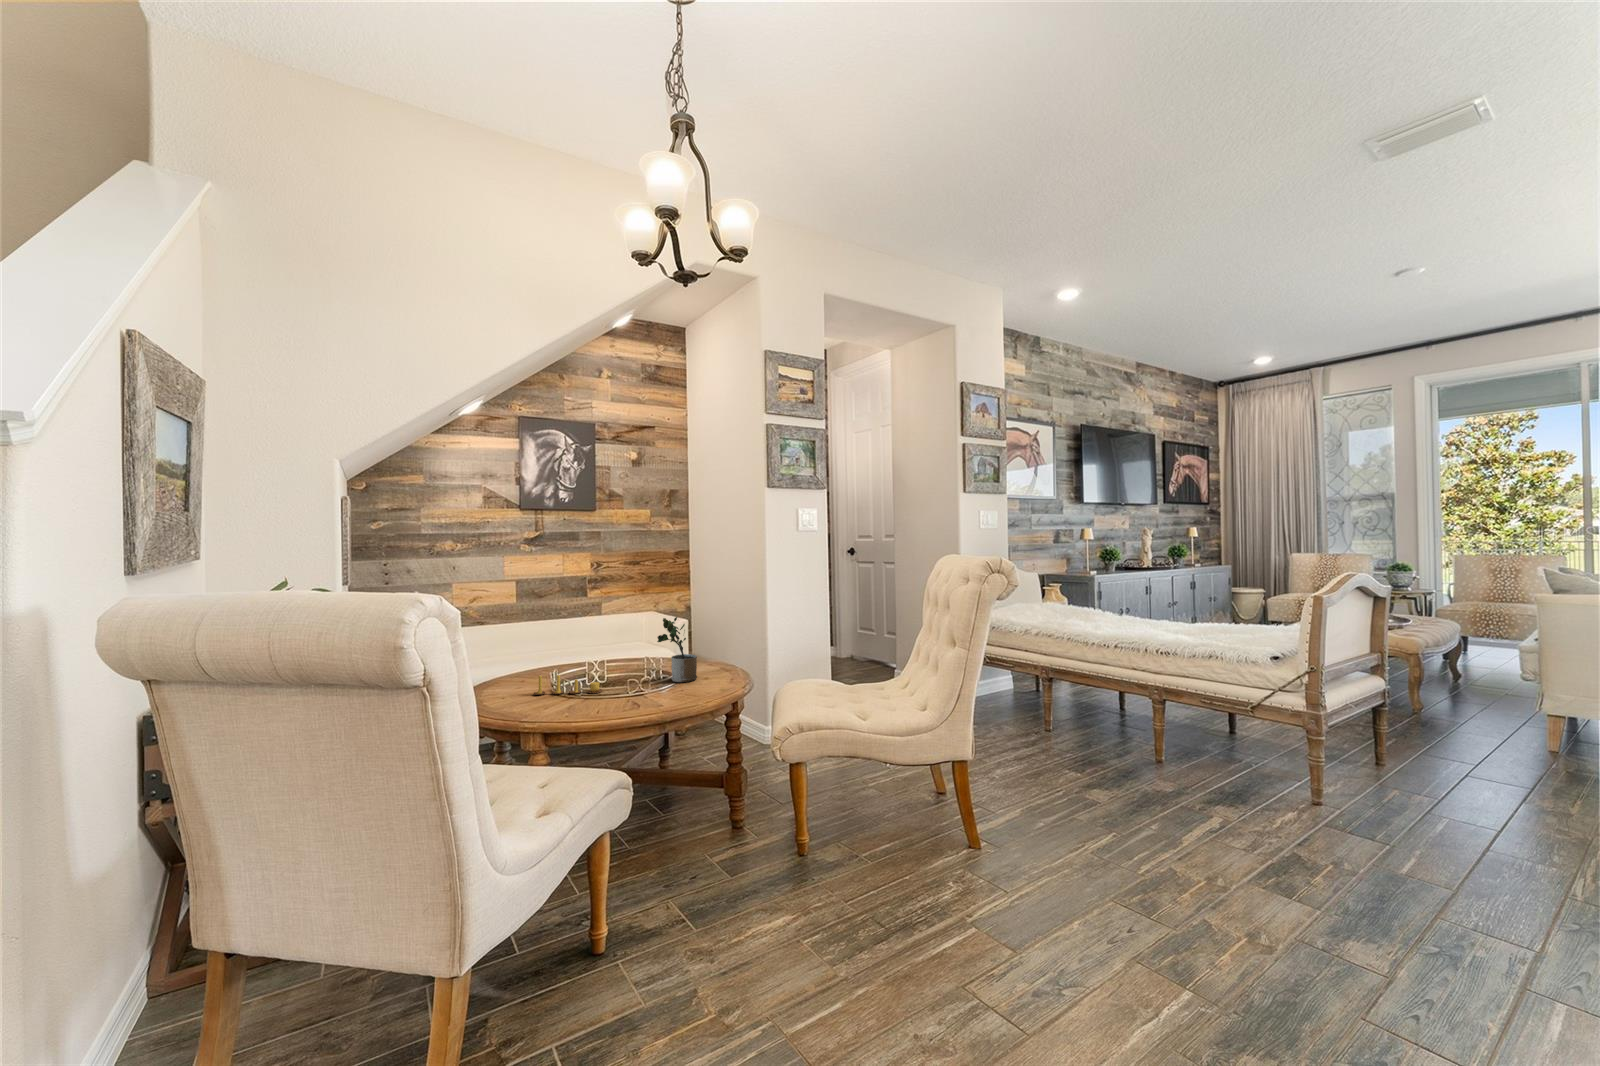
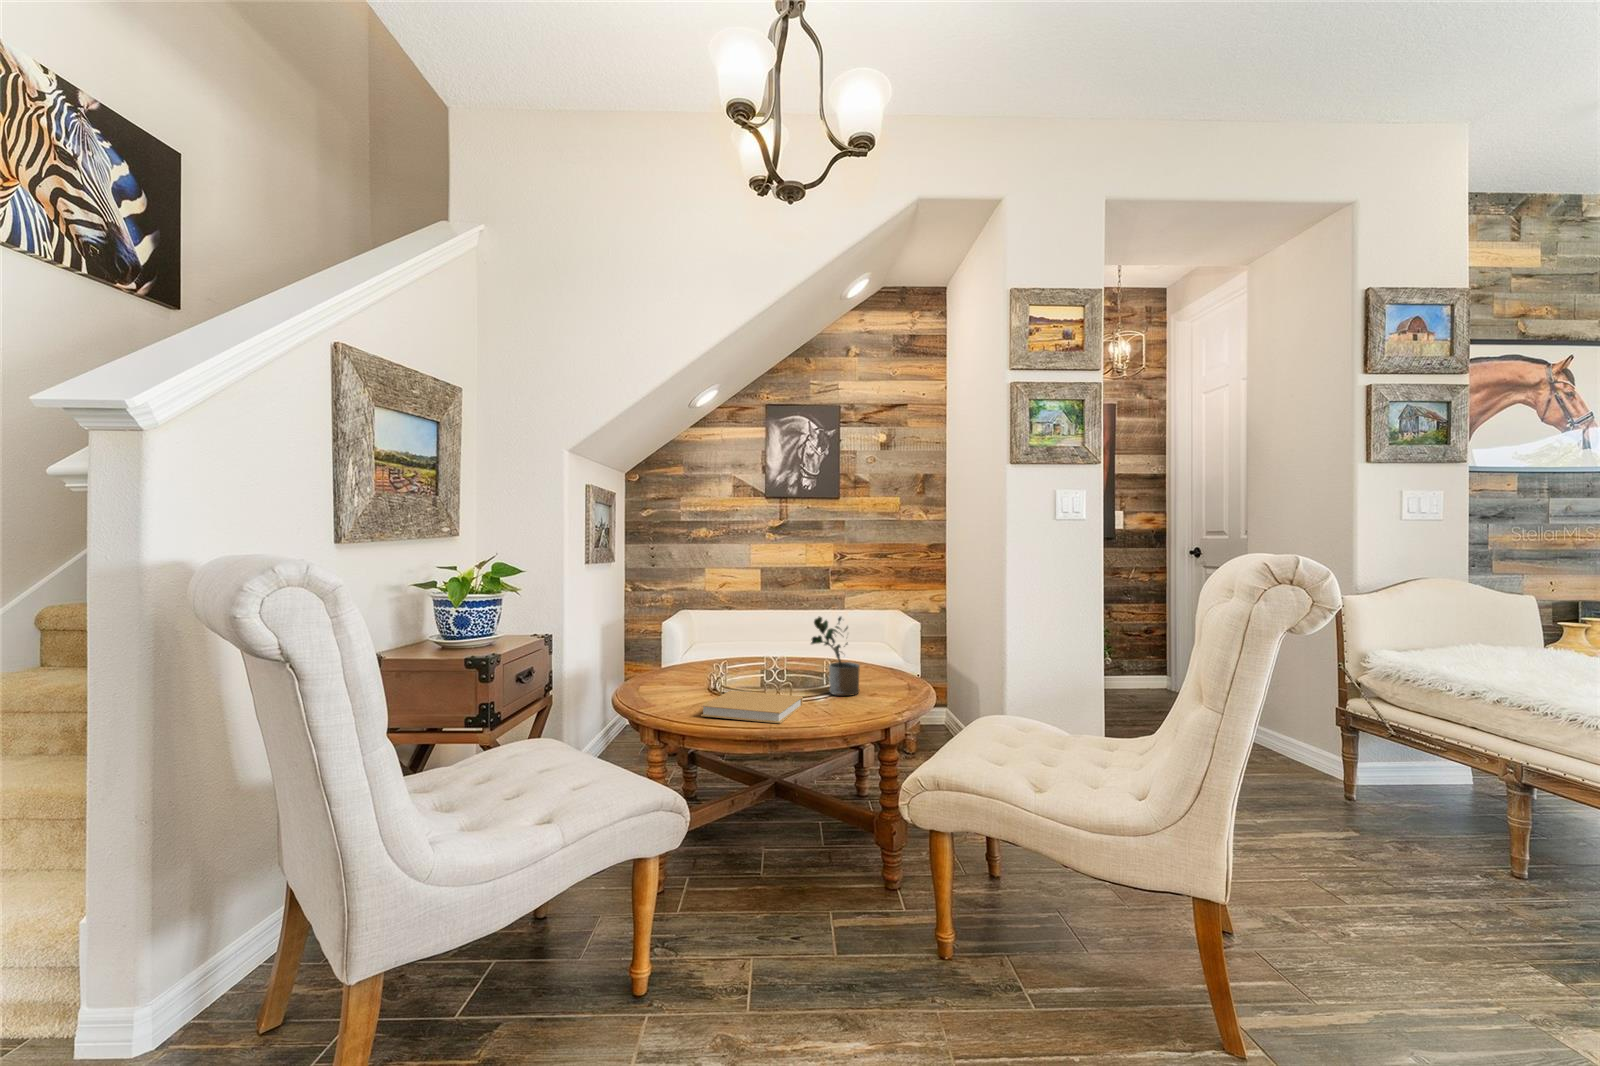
candle: present [533,674,602,695] -> none [688,665,751,694]
book: none [590,686,666,714] -> present [701,691,803,723]

